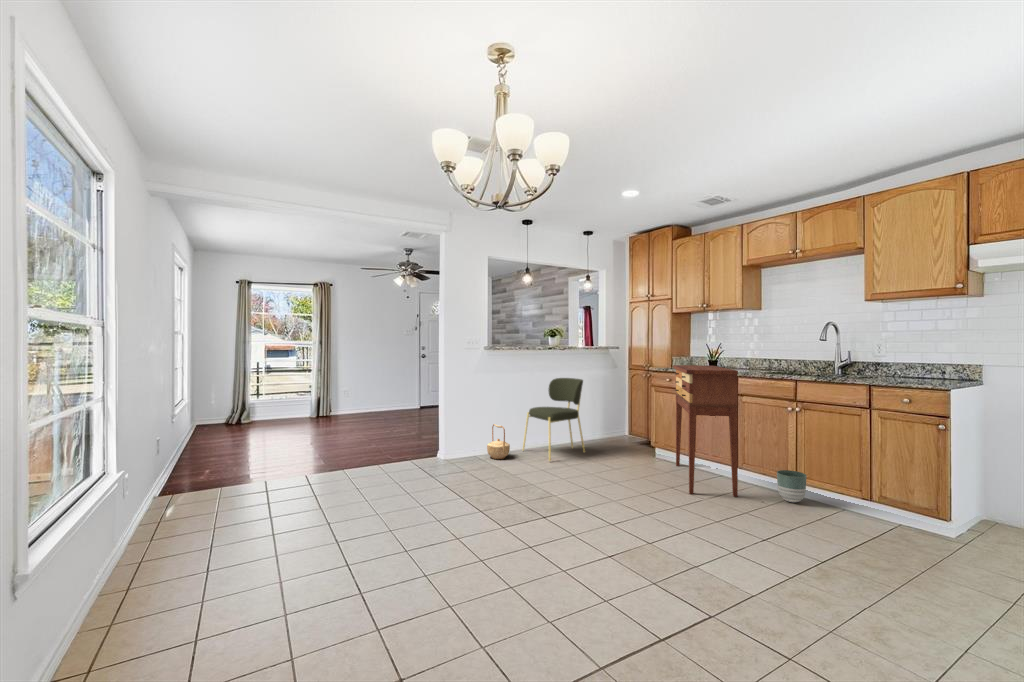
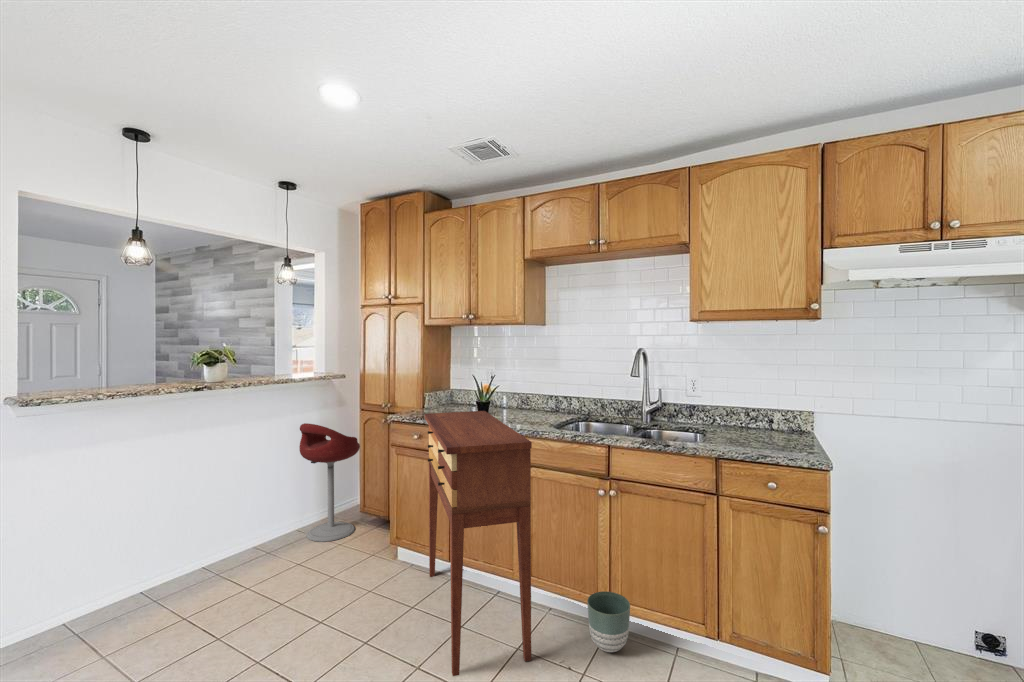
bar stool: none [593,374,629,447] -> present [299,423,360,542]
dining chair: present [523,378,585,461] -> none [143,438,277,623]
basket: present [487,424,510,459] -> none [30,561,97,644]

